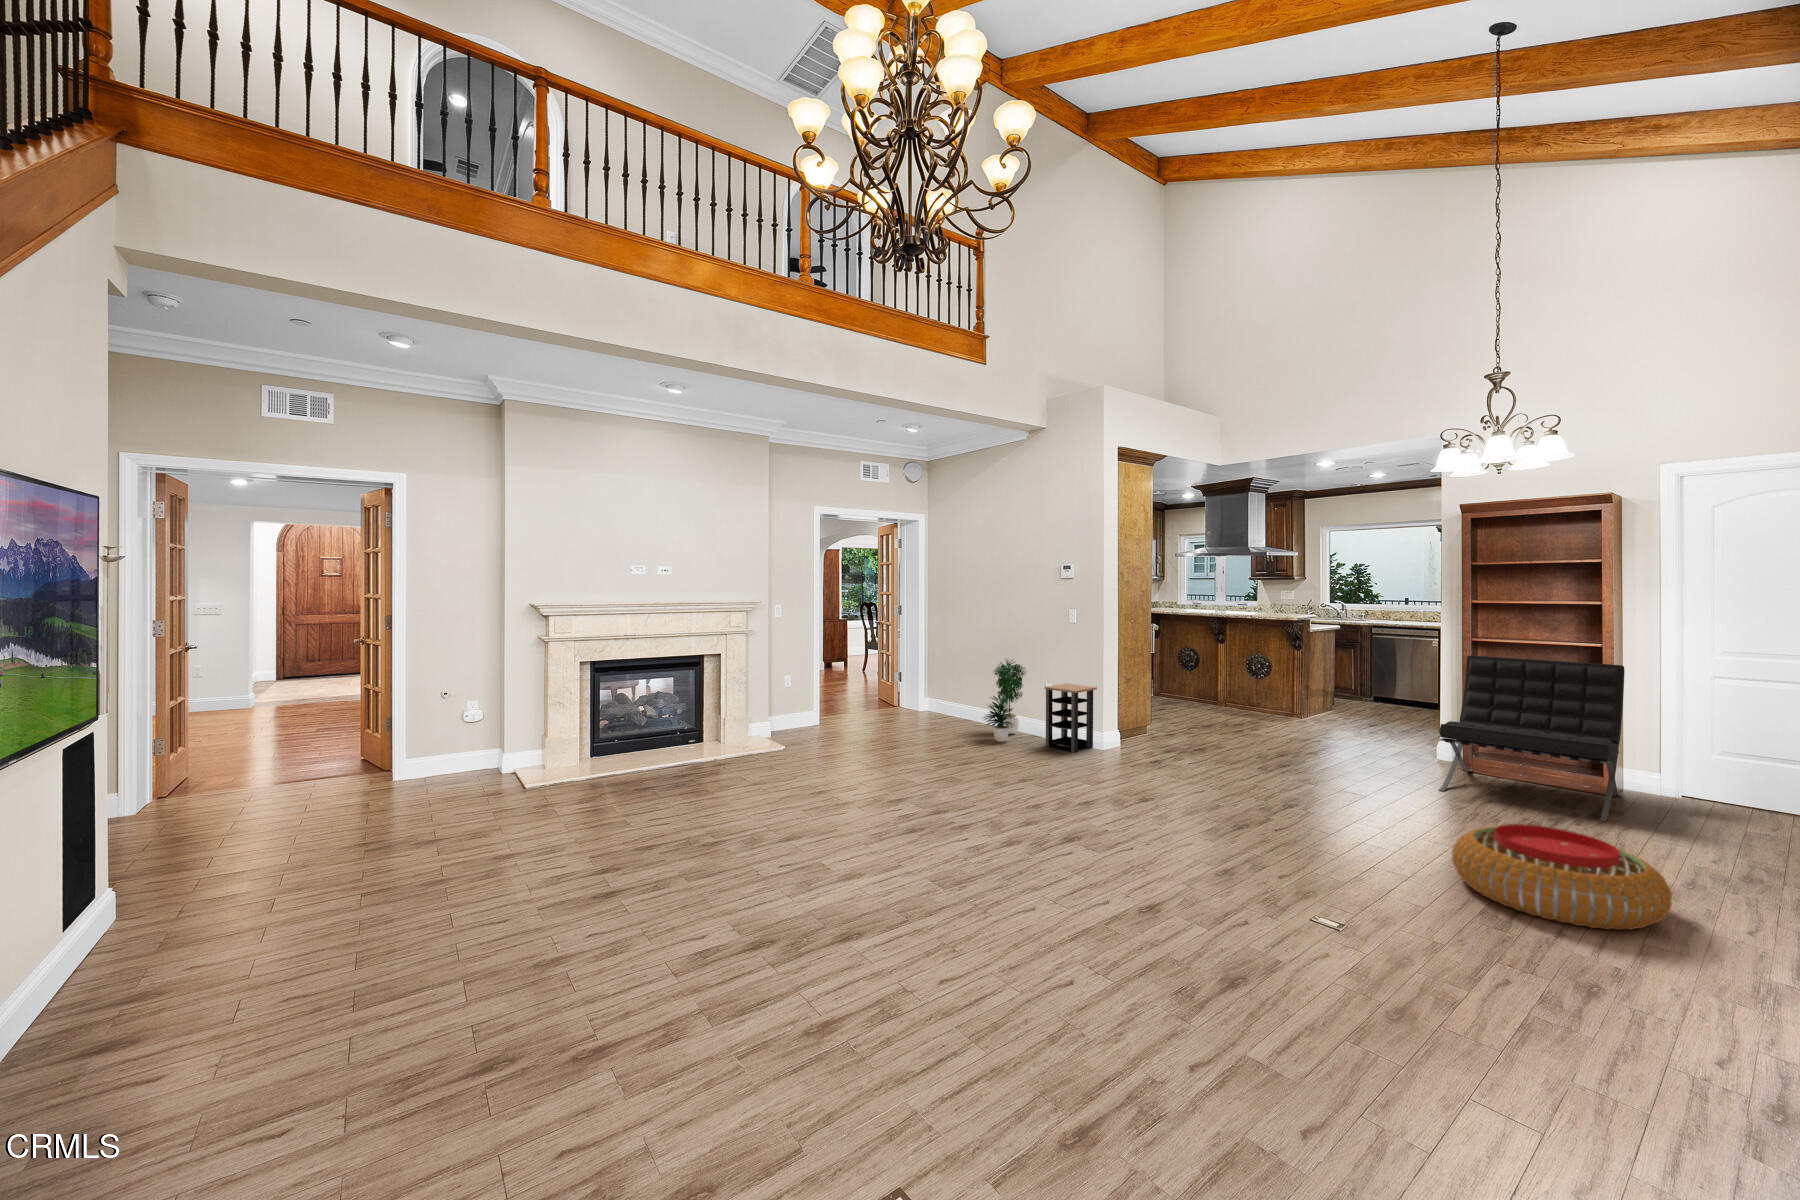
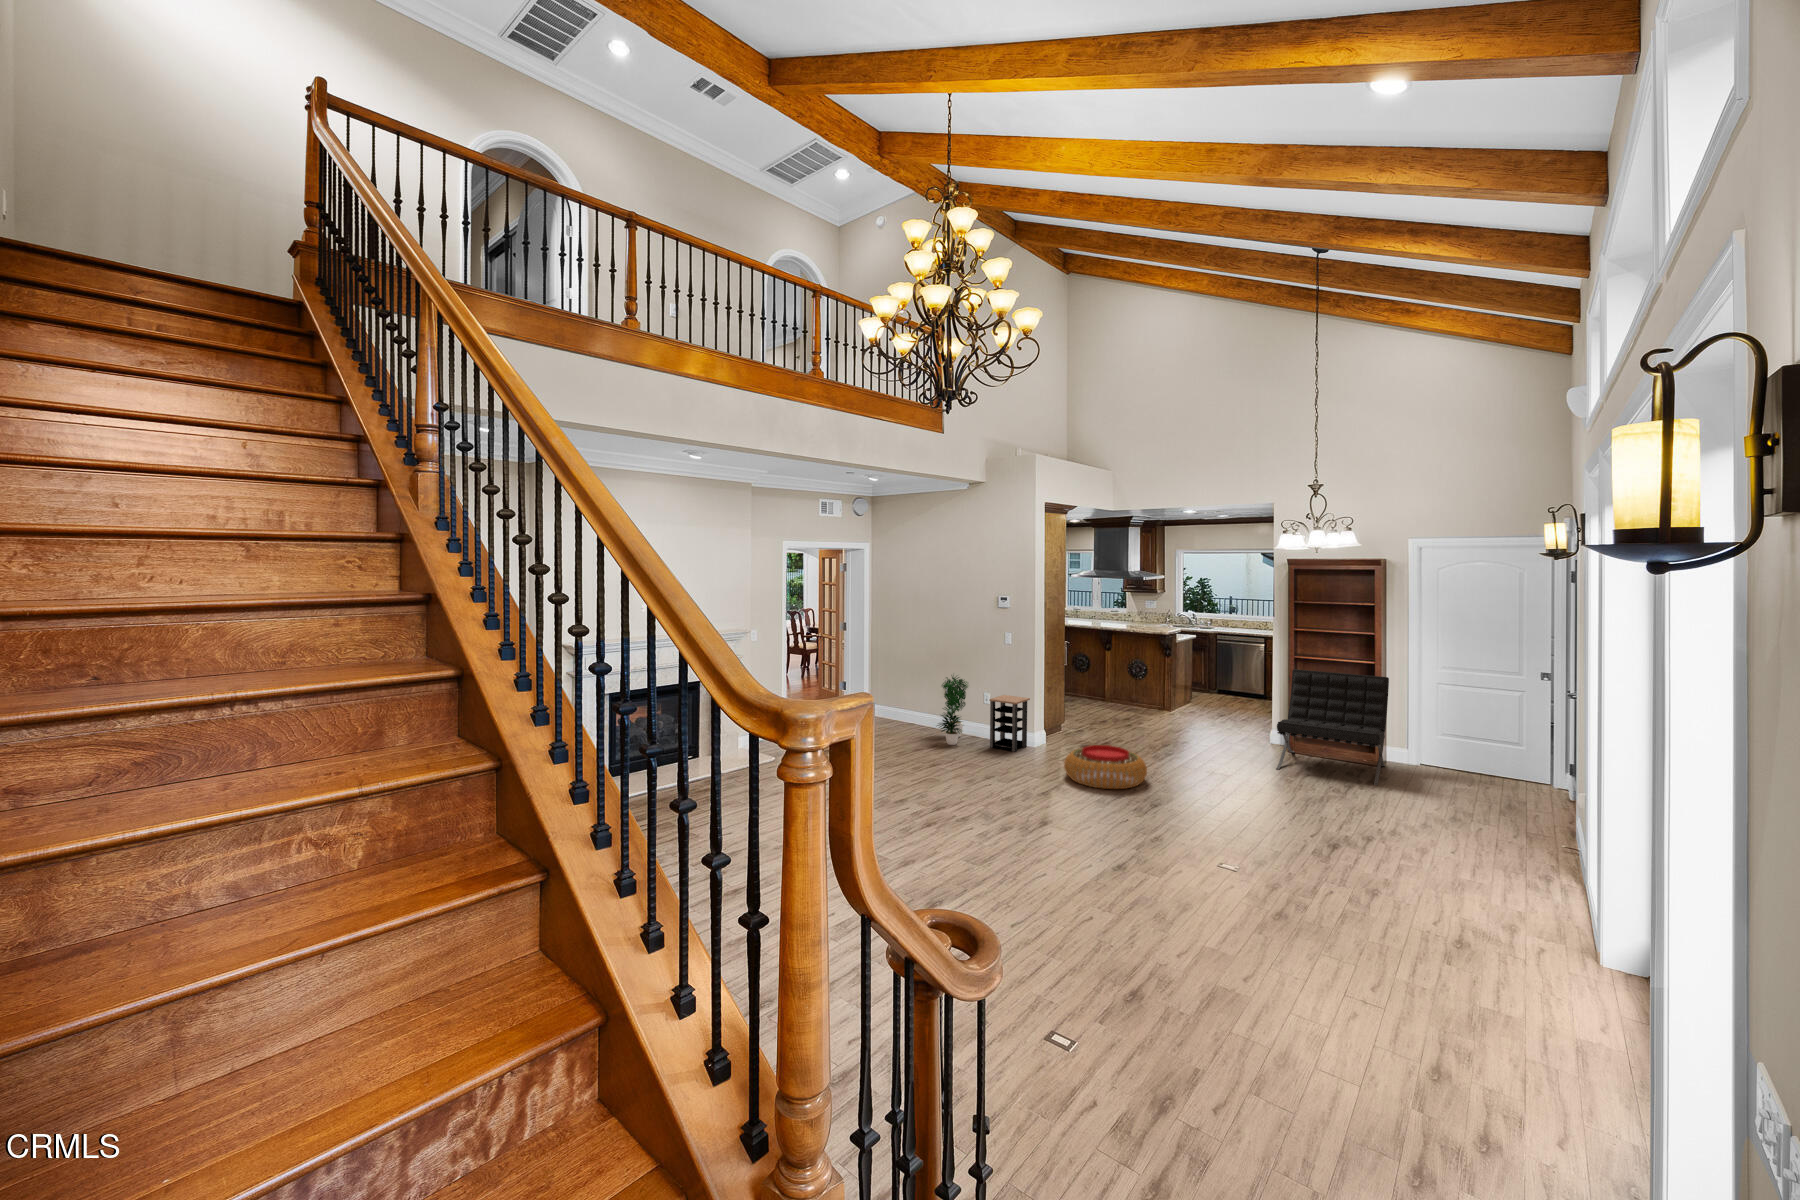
pouf: present [1452,824,1672,930] -> present [1064,745,1147,789]

